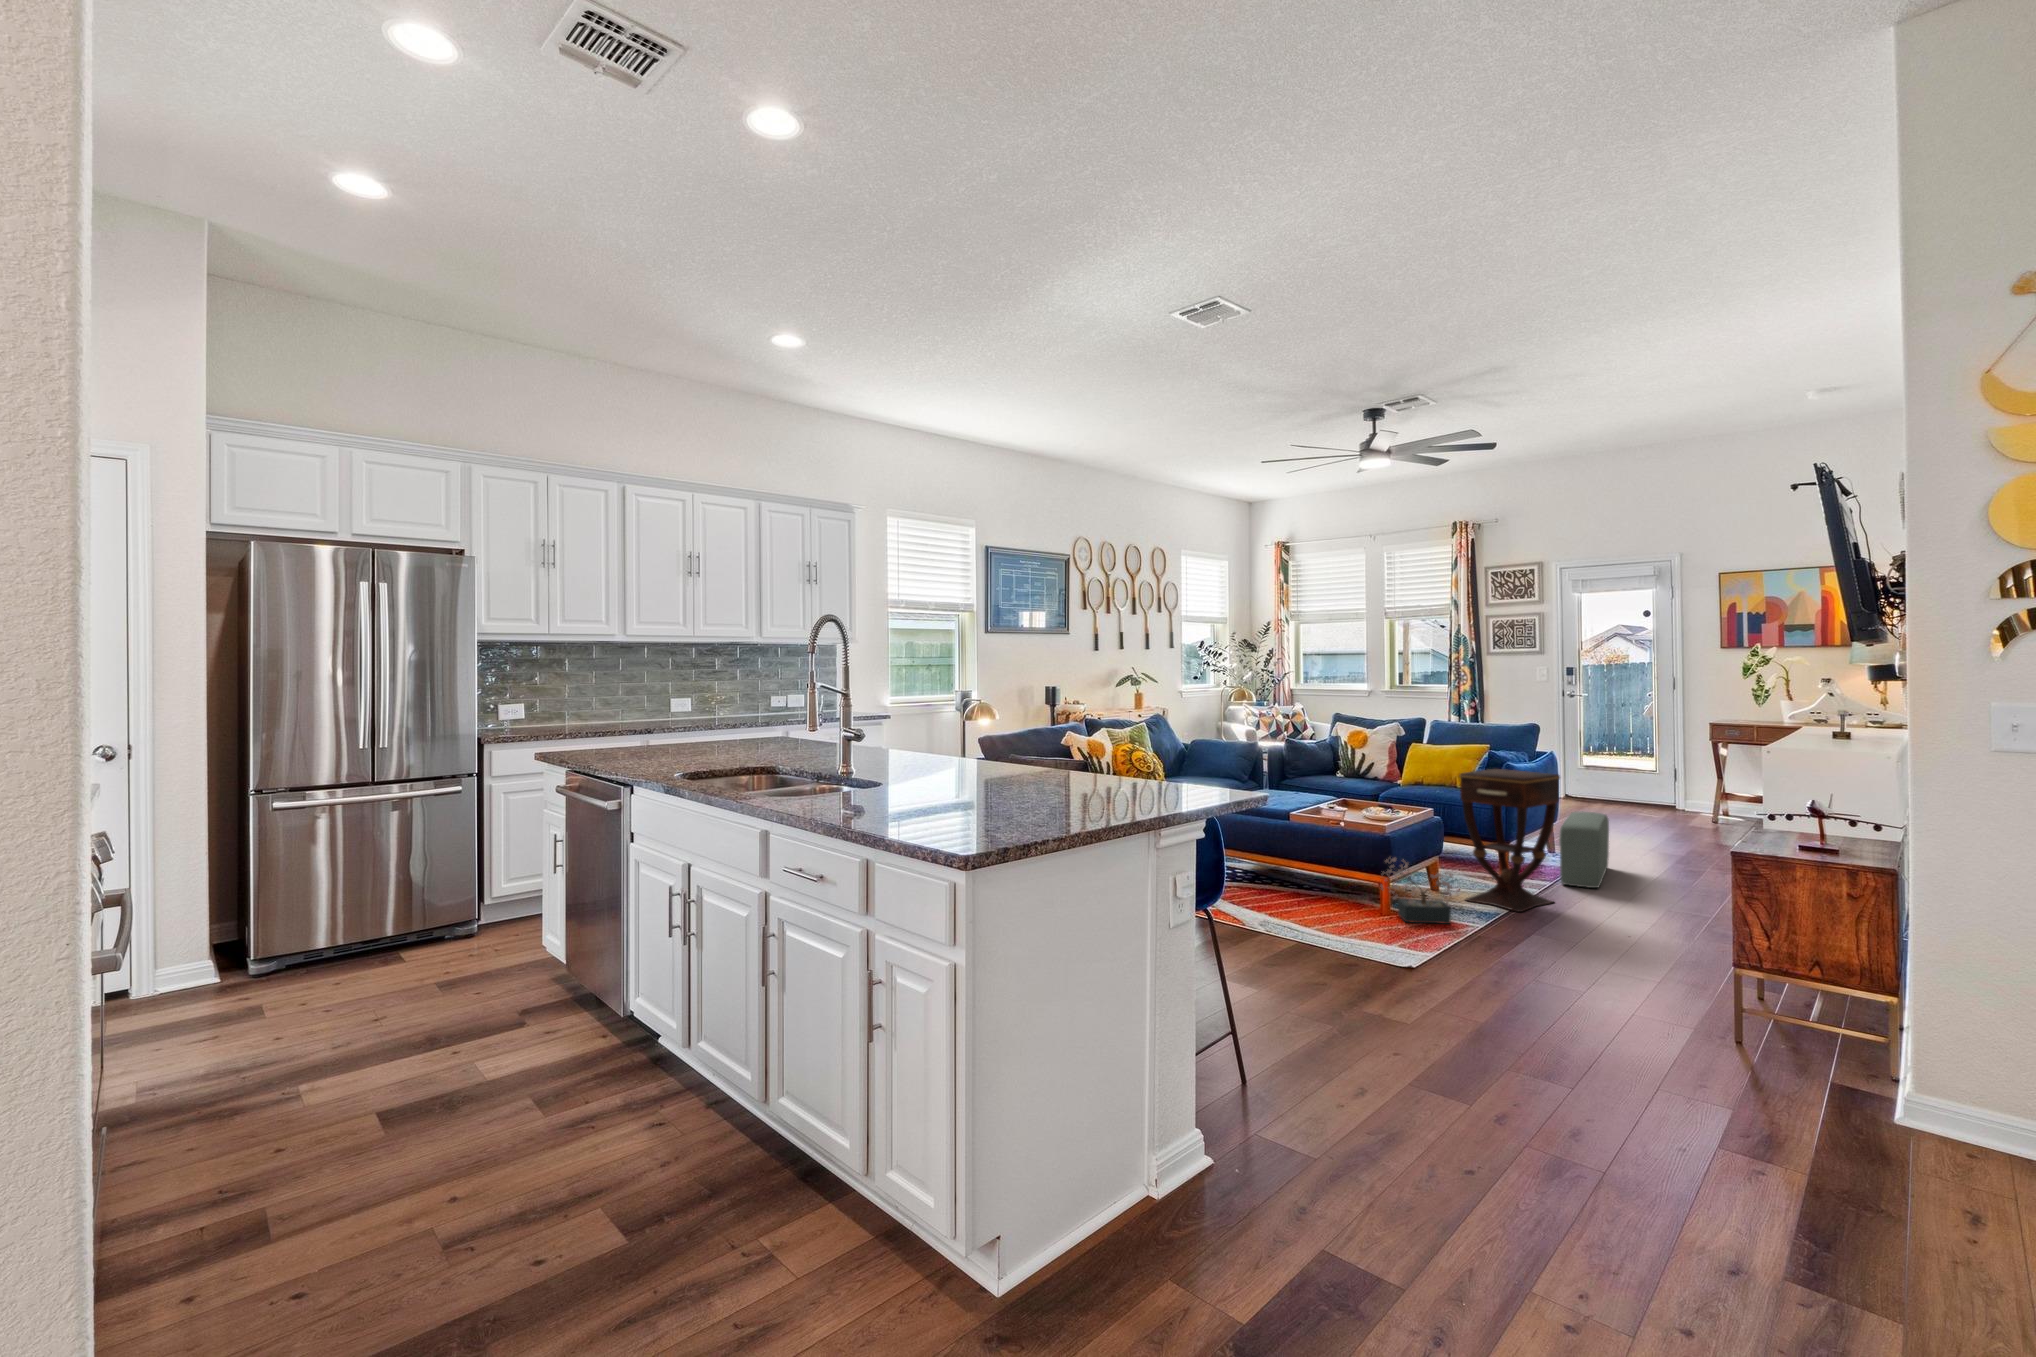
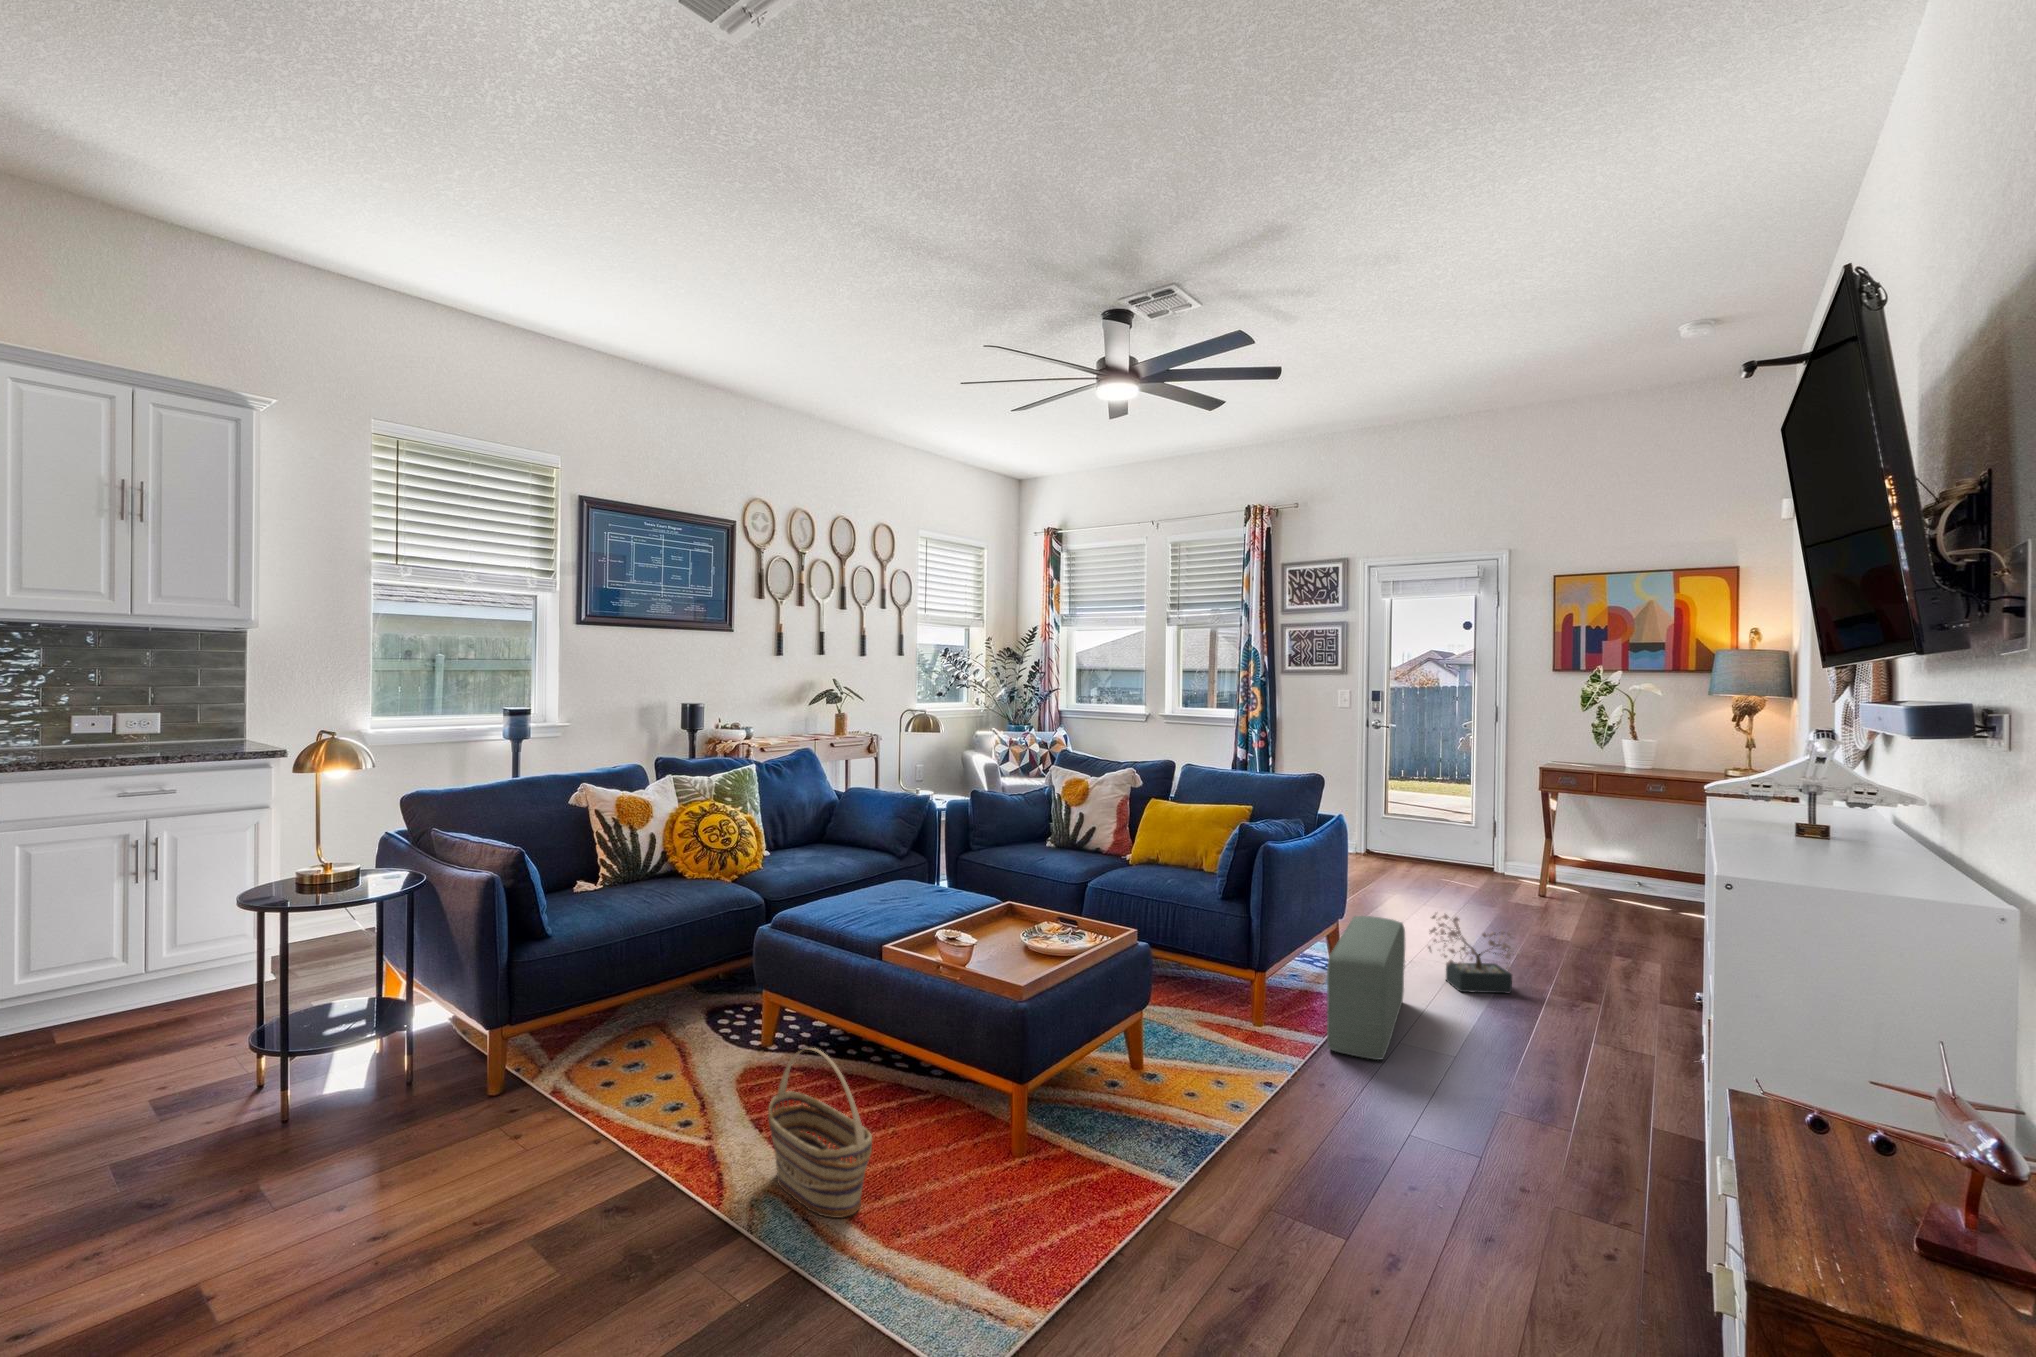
side table: present [1460,769,1560,912] -> none [1156,867,1320,1140]
basket: none [1264,850,1331,928] -> present [768,1048,872,1218]
decorative plant: present [1380,858,1460,924] -> present [1428,914,1521,993]

